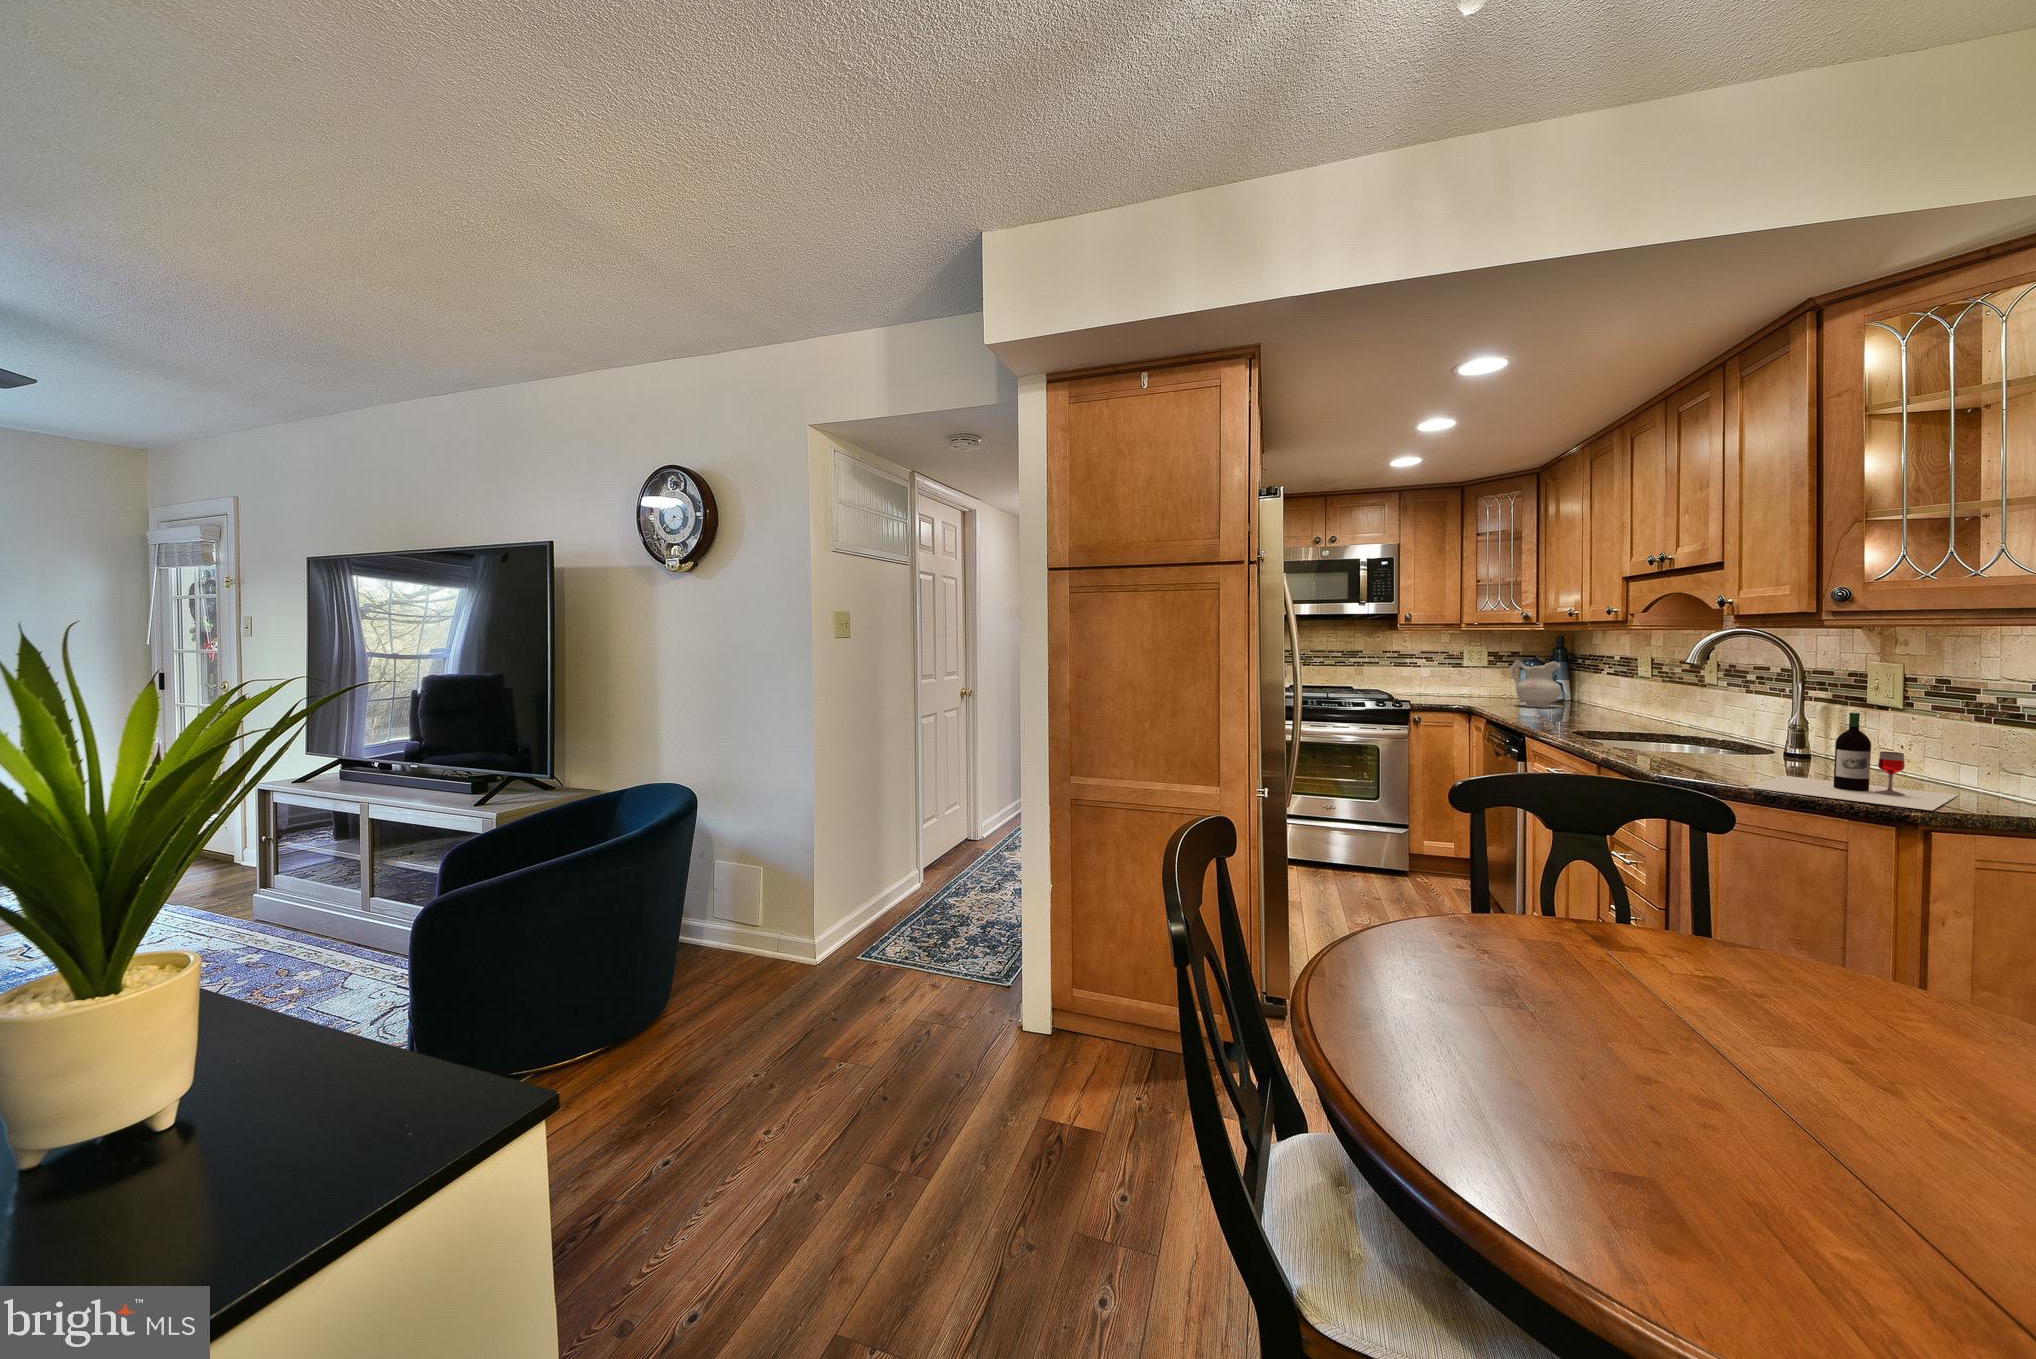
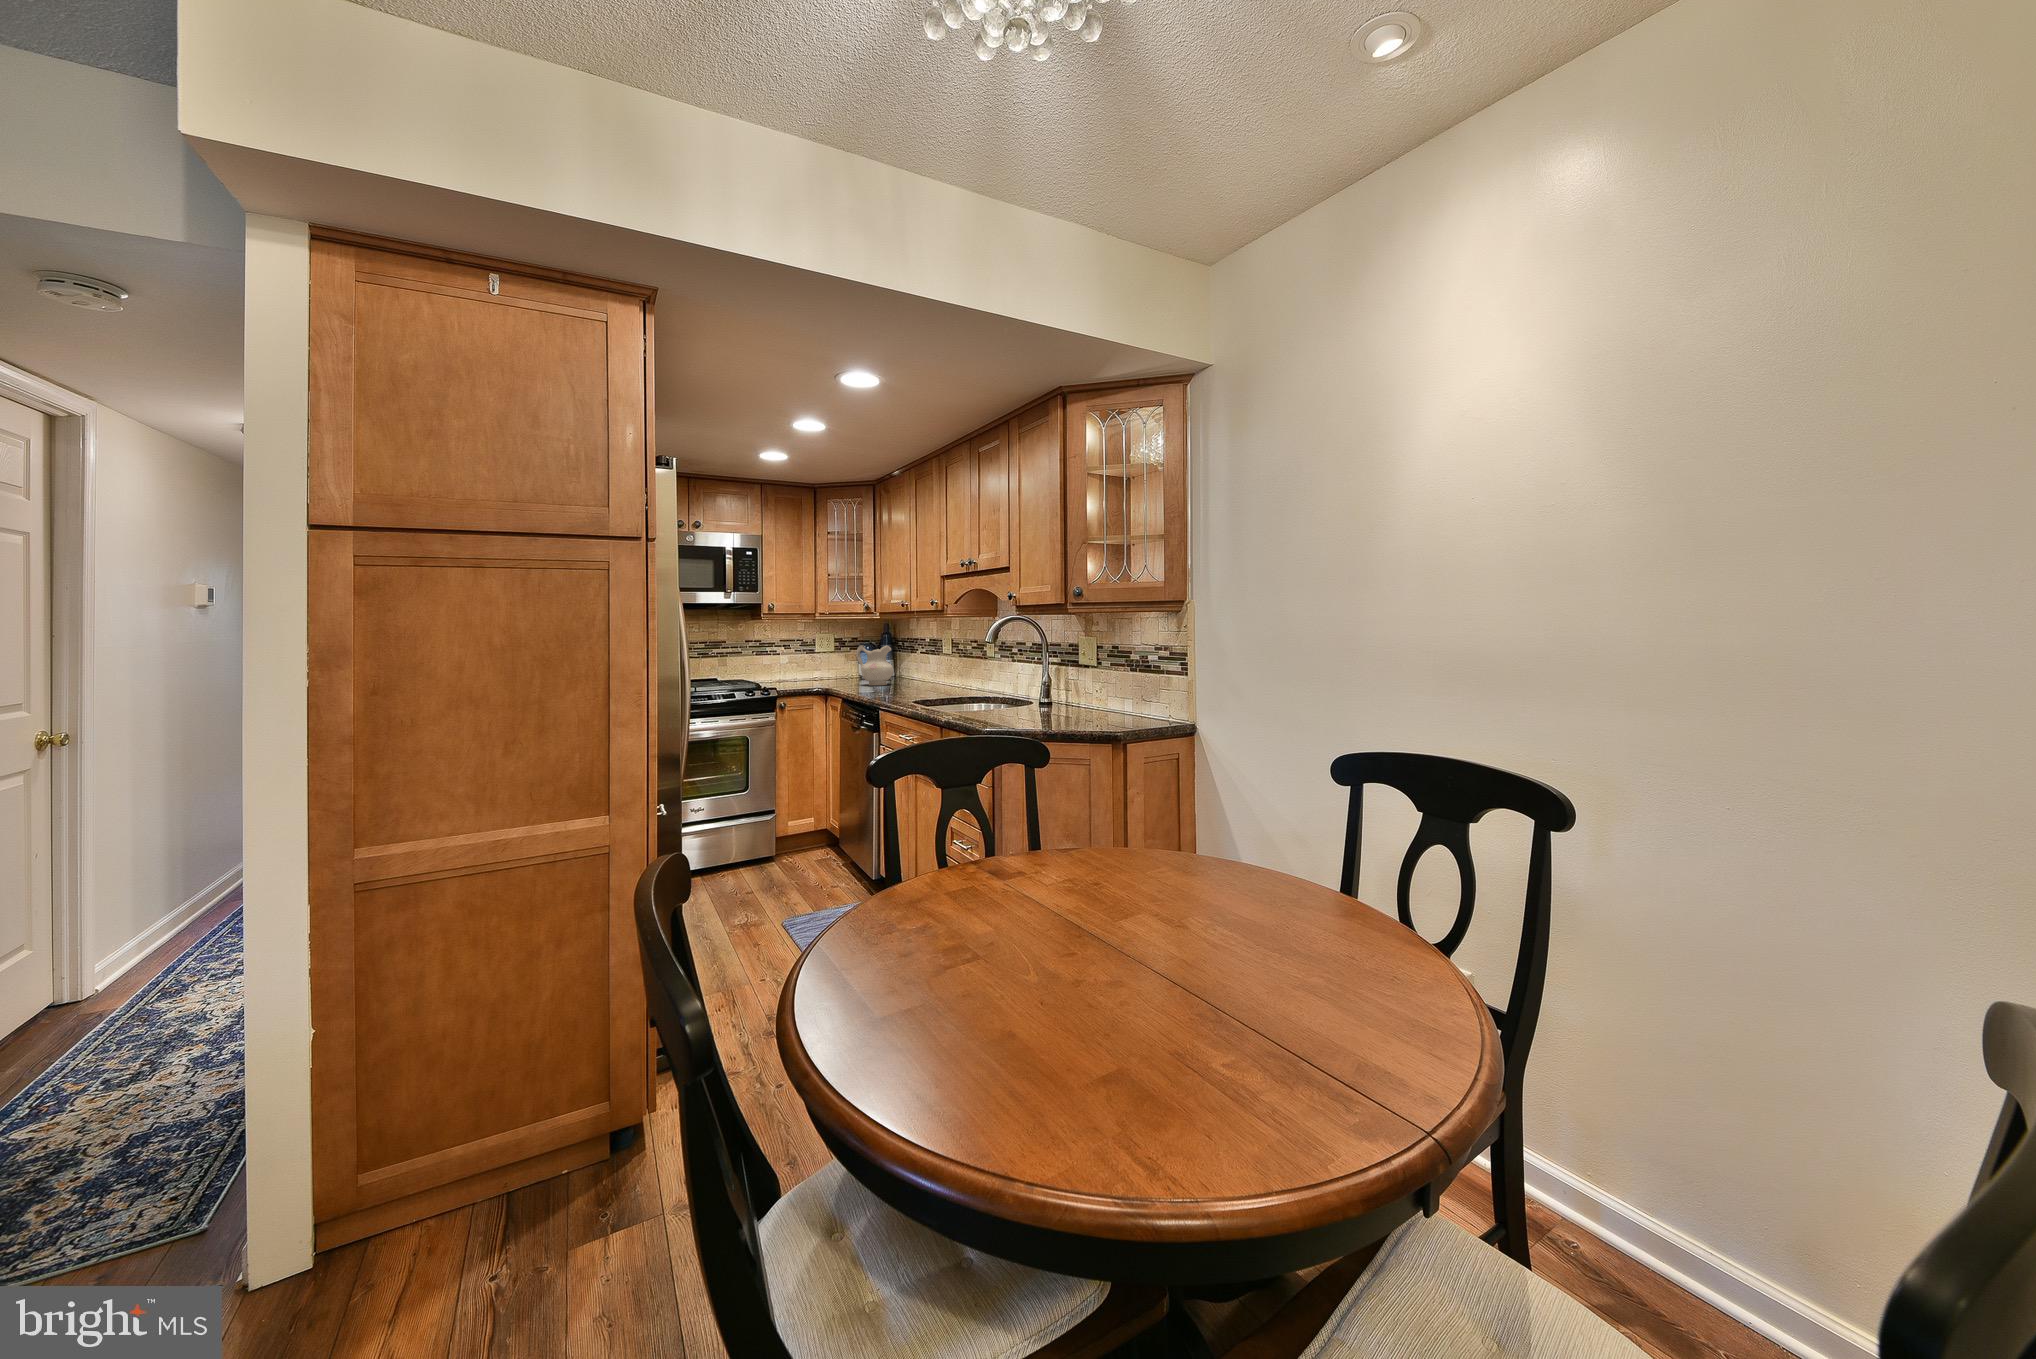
wine bottle: present [1747,713,1958,810] -> none [1041,671,1126,729]

